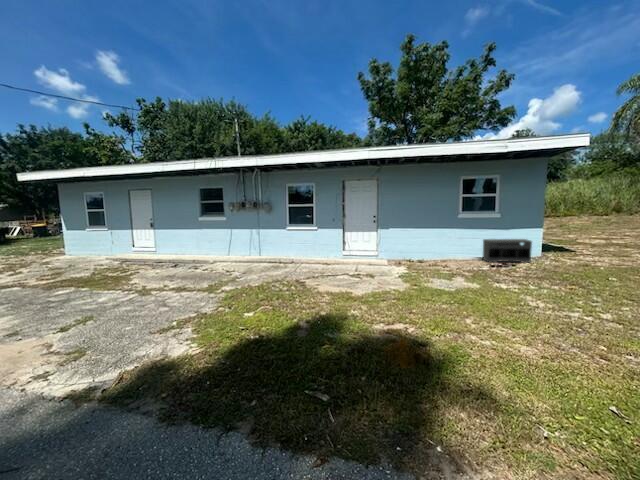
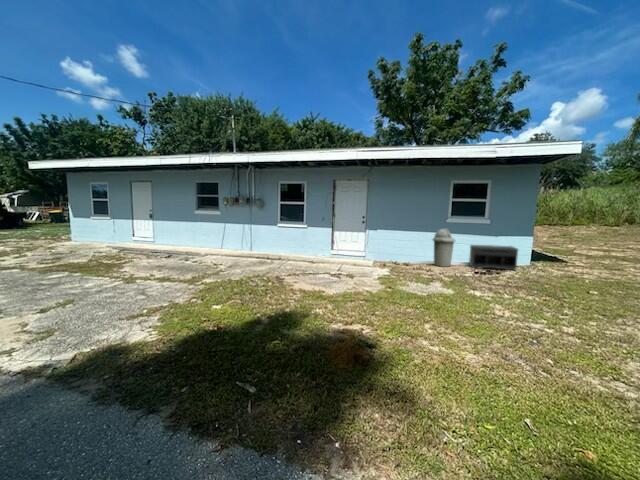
trash can: none [446,224,469,262] -> present [433,228,455,267]

